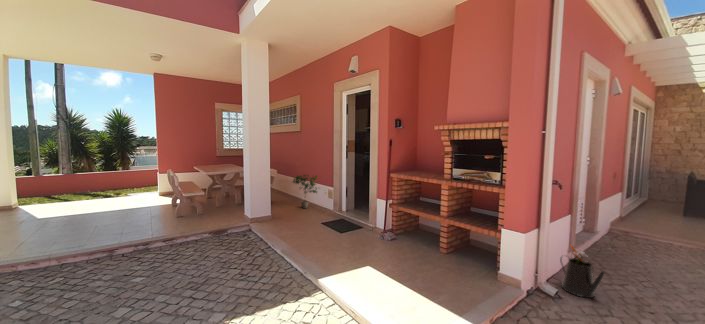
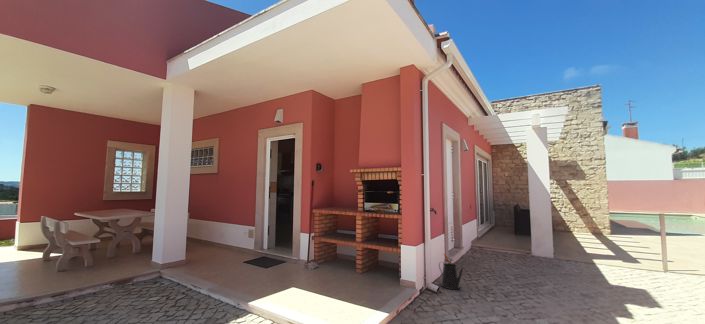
potted plant: present [293,175,317,208] -> none [207,216,239,252]

